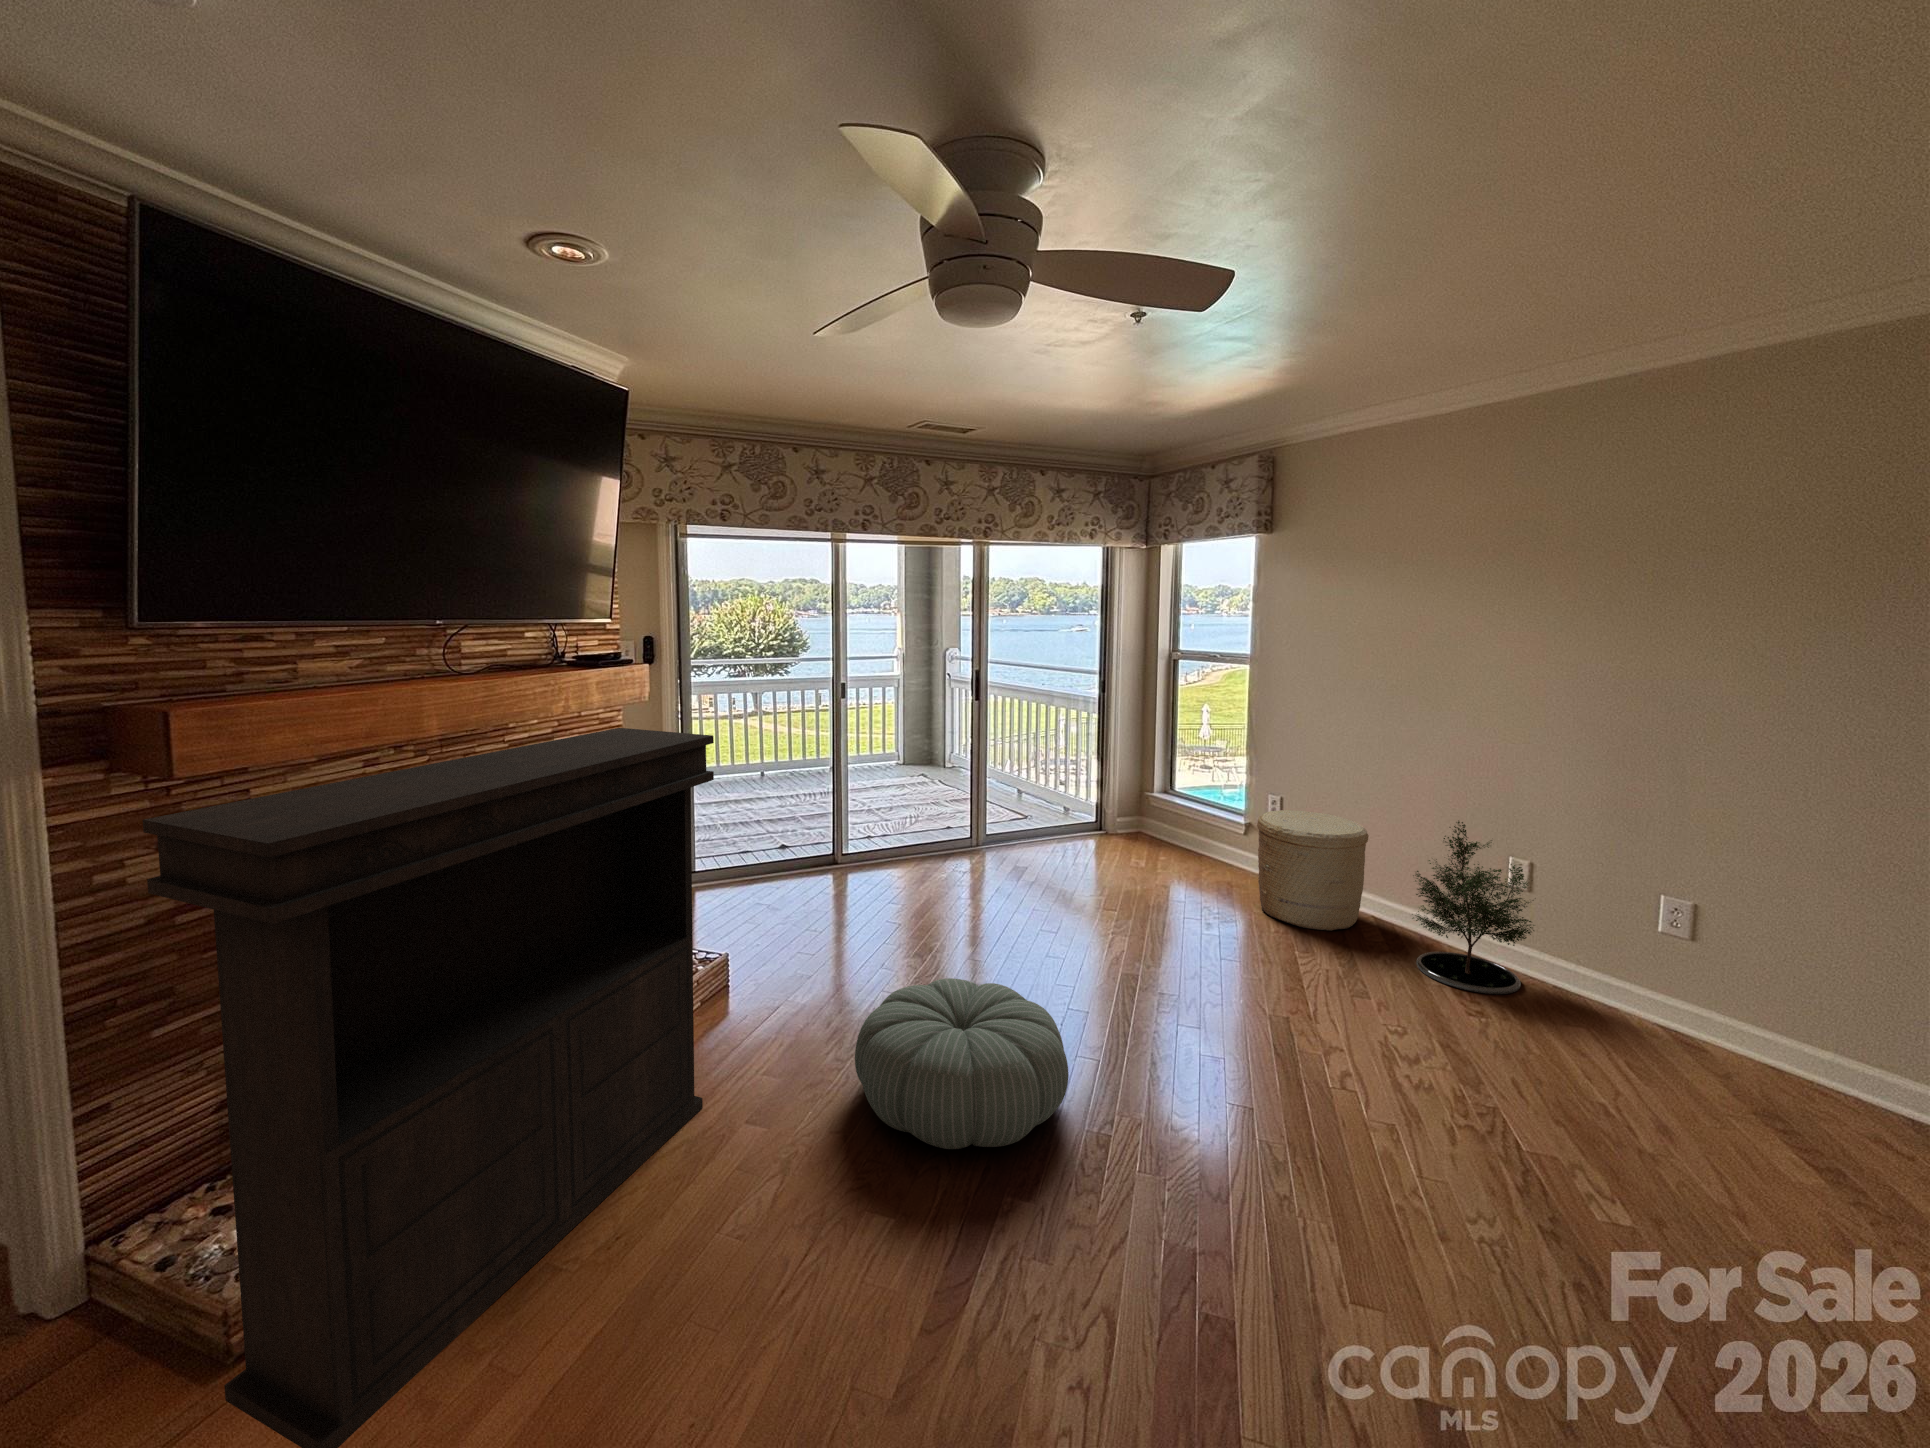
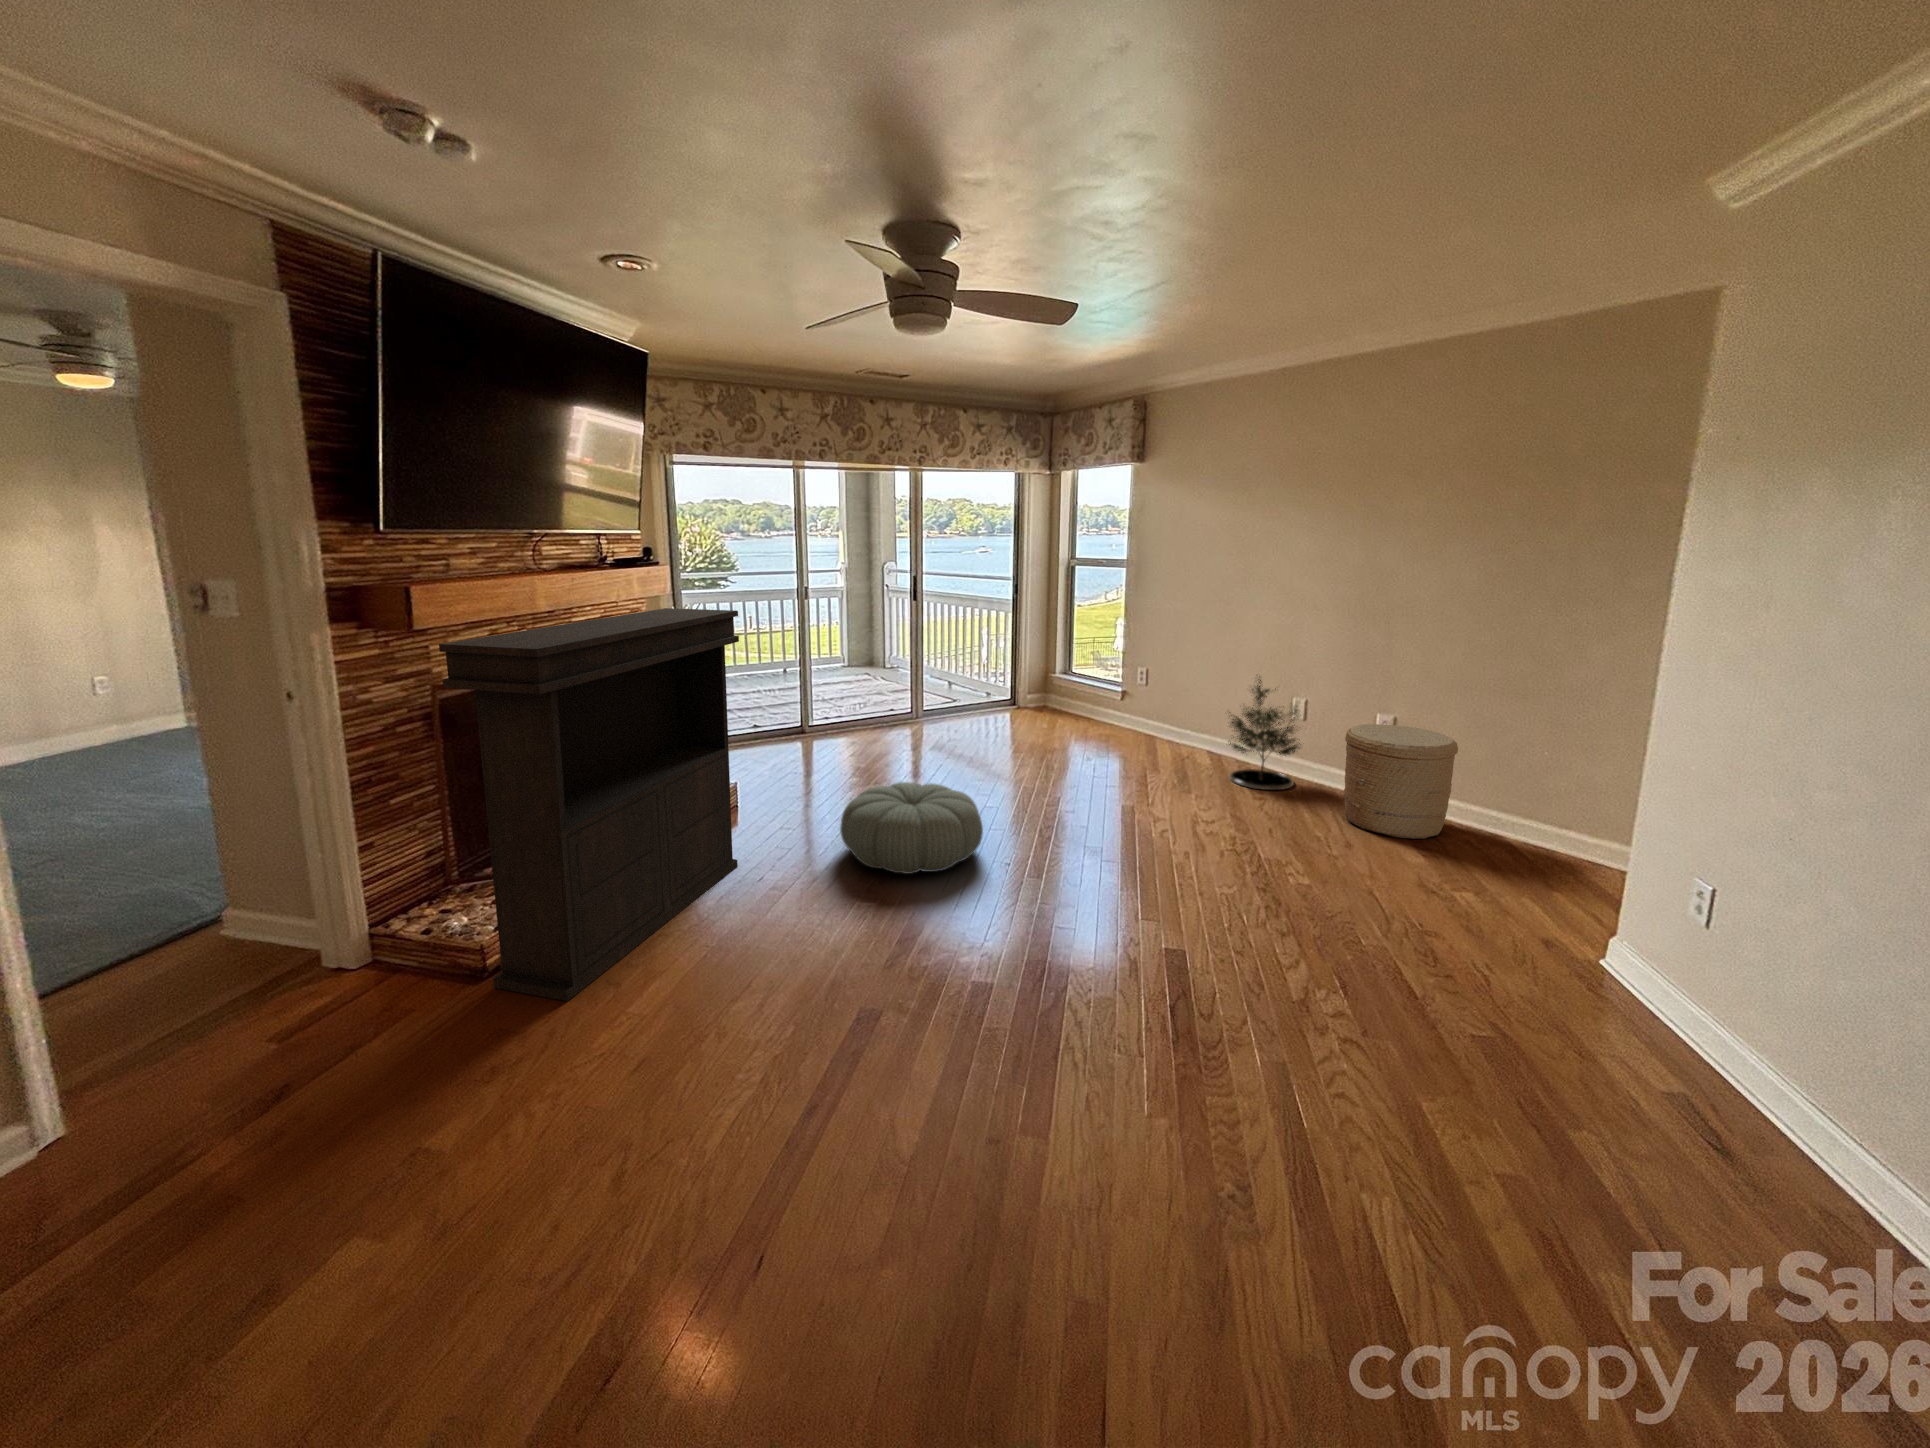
woven basket: present [1257,810,1369,931] -> present [1344,724,1458,839]

